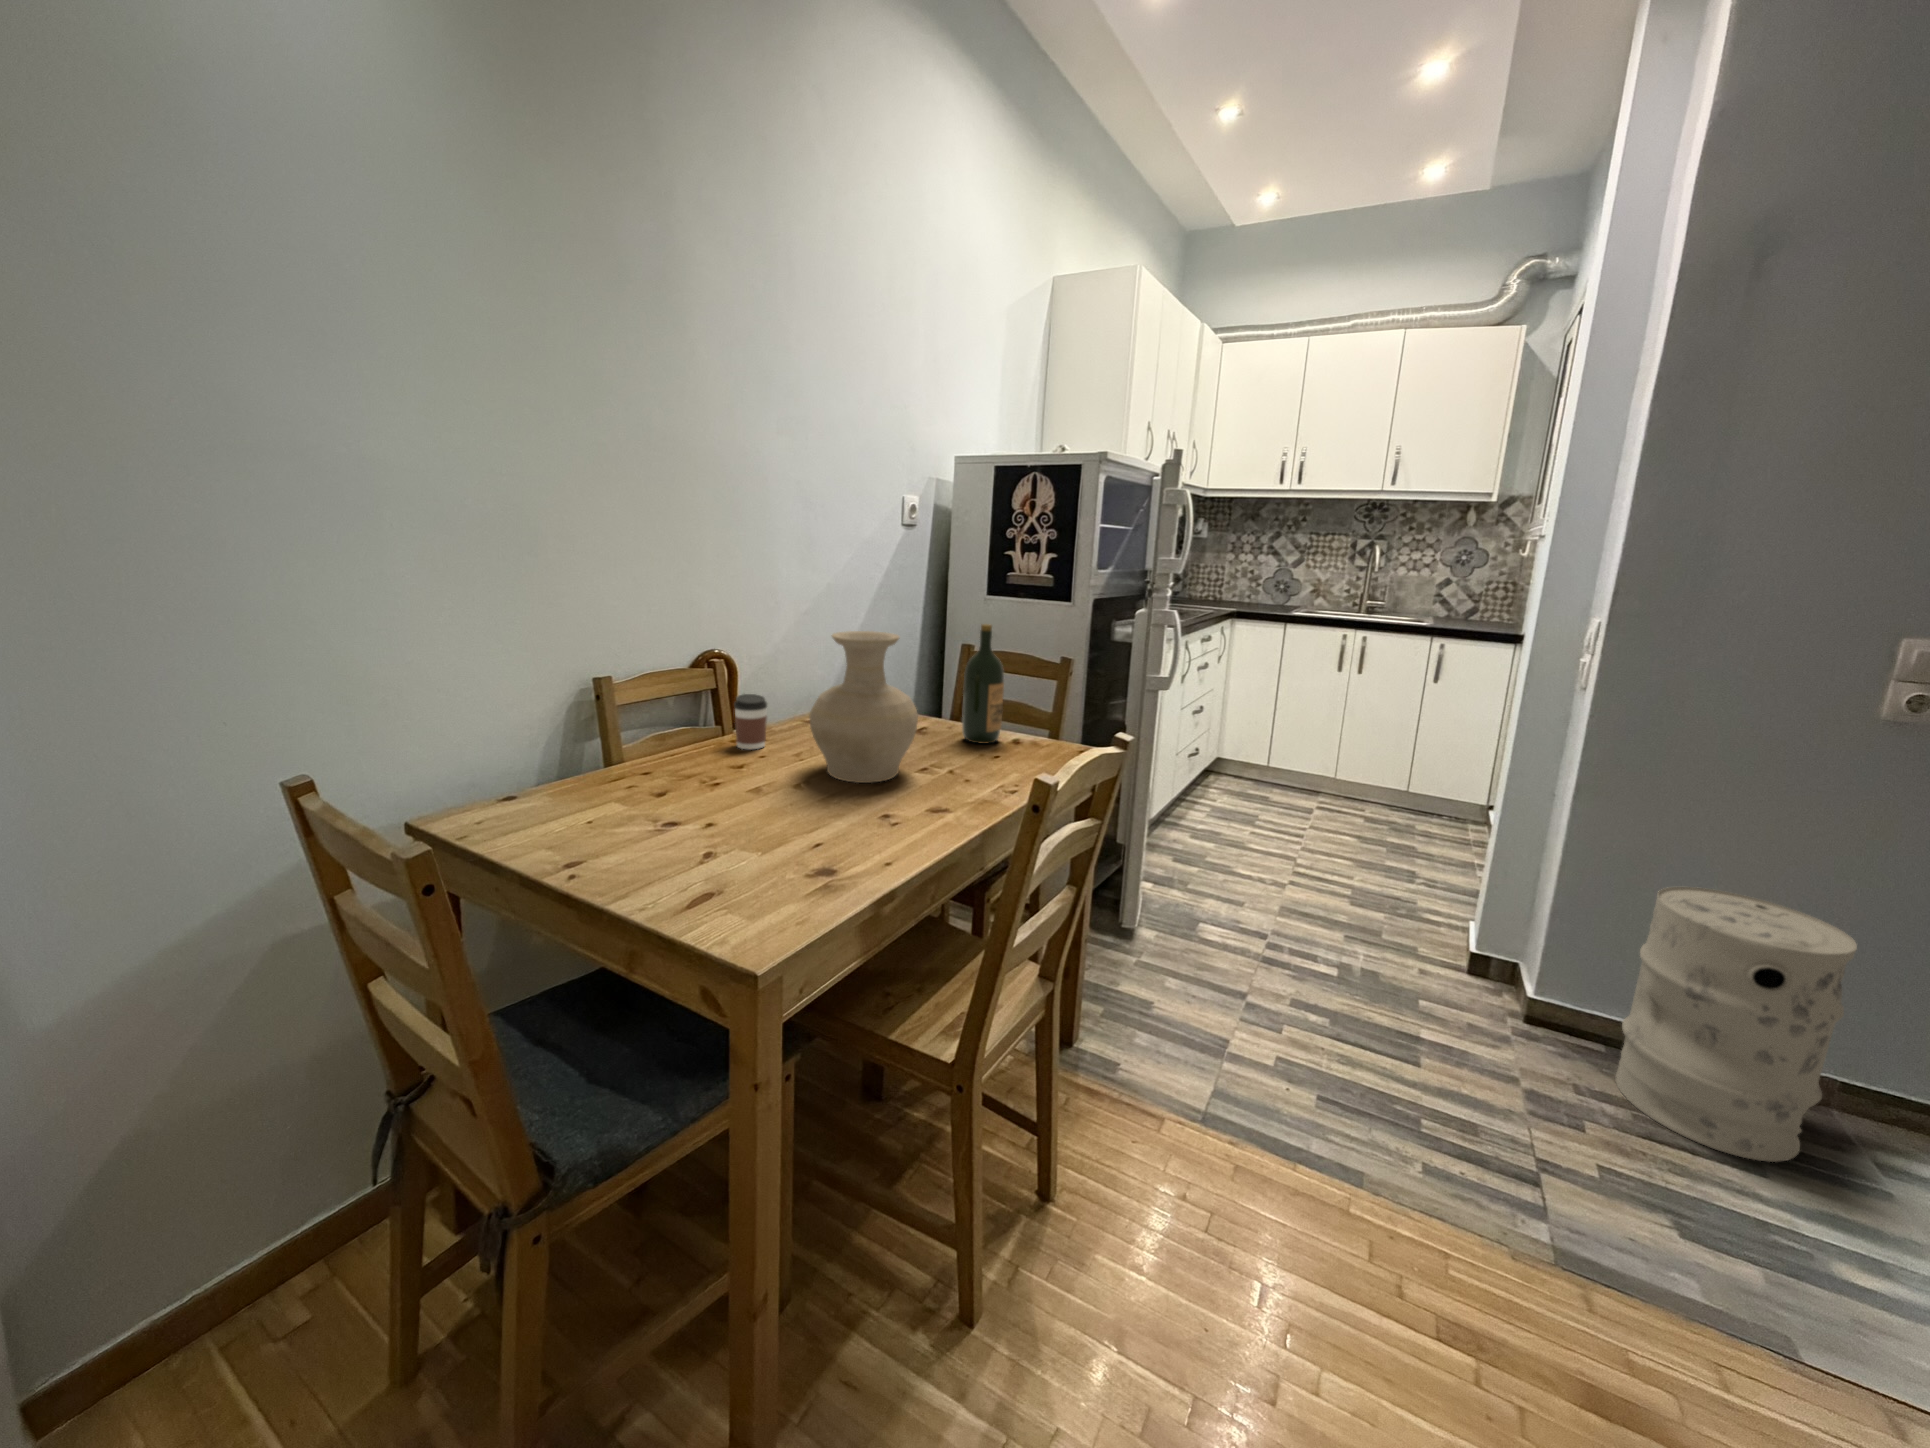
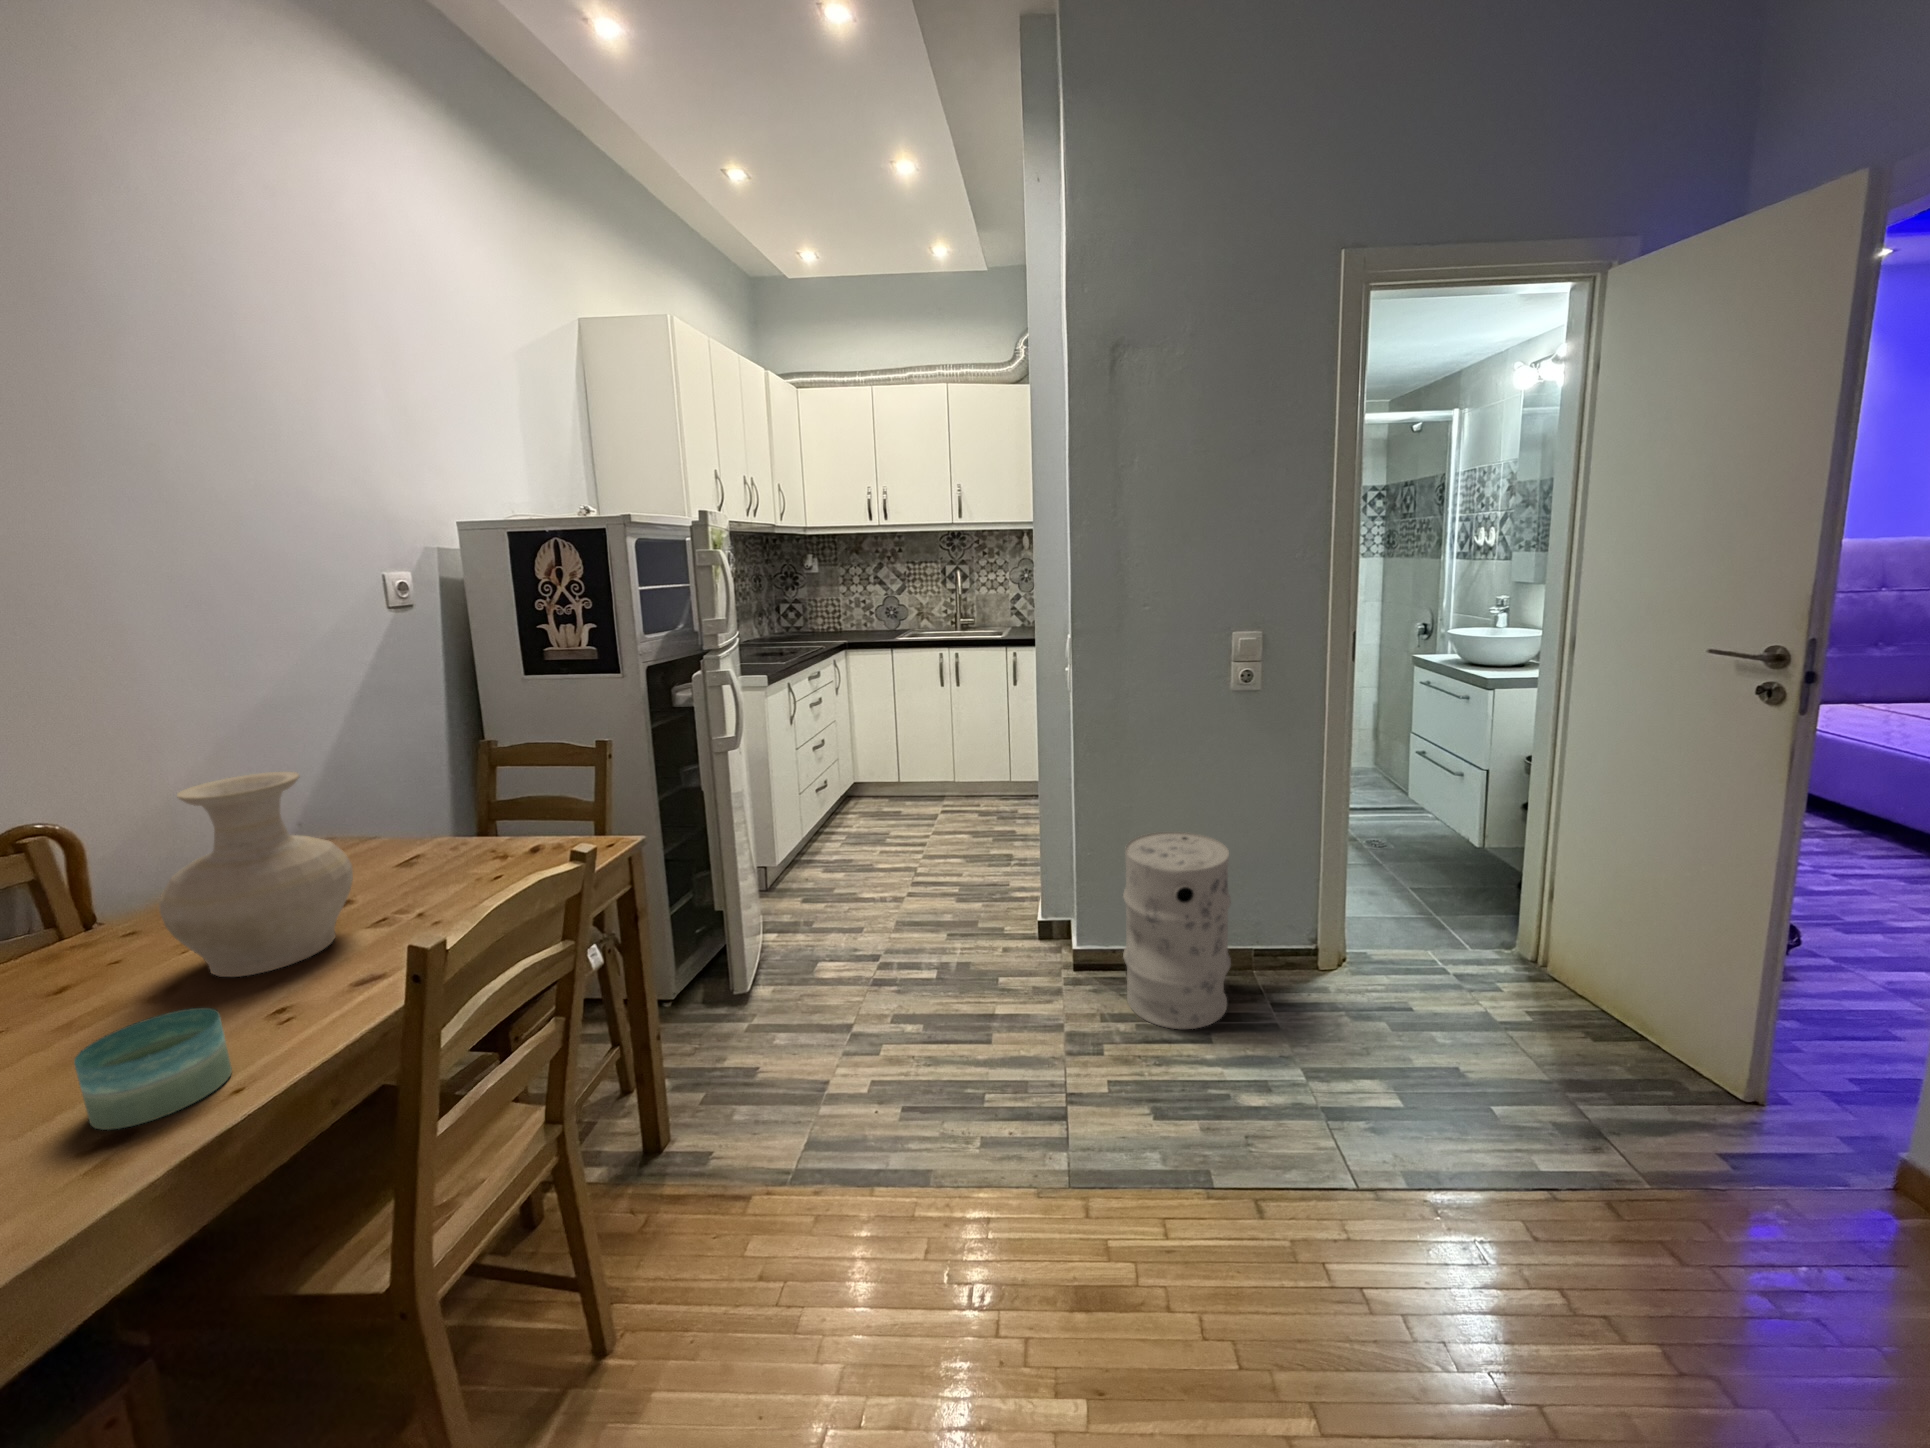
wine bottle: present [962,624,1004,744] -> none [452,727,516,865]
coffee cup: present [734,694,767,749] -> none [40,882,120,965]
candle: none [809,788,882,861] -> present [74,1008,232,1130]

